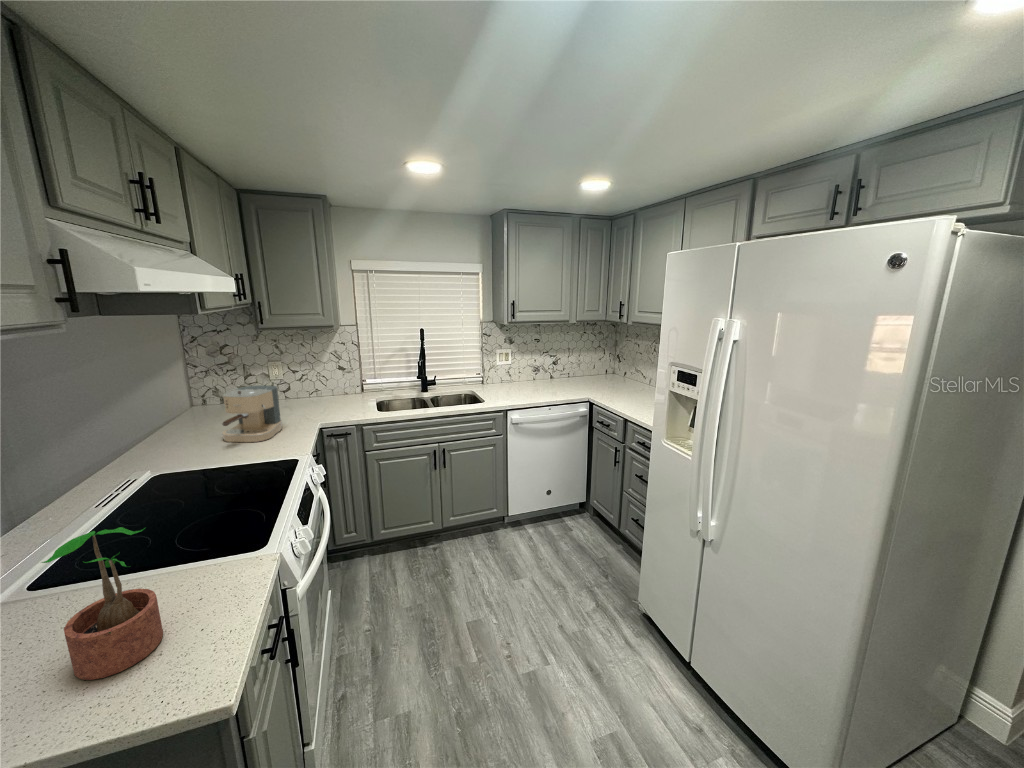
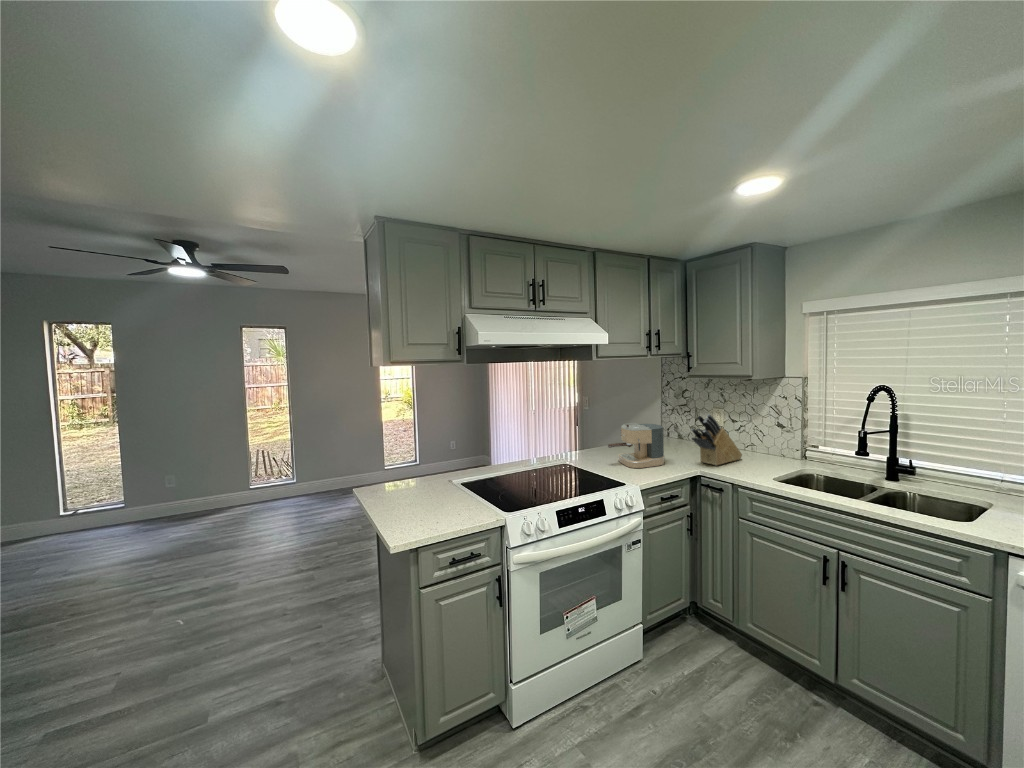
knife block: none [301,364,327,415] -> present [692,415,742,465]
potted plant: present [42,527,163,680] -> none [407,458,437,520]

